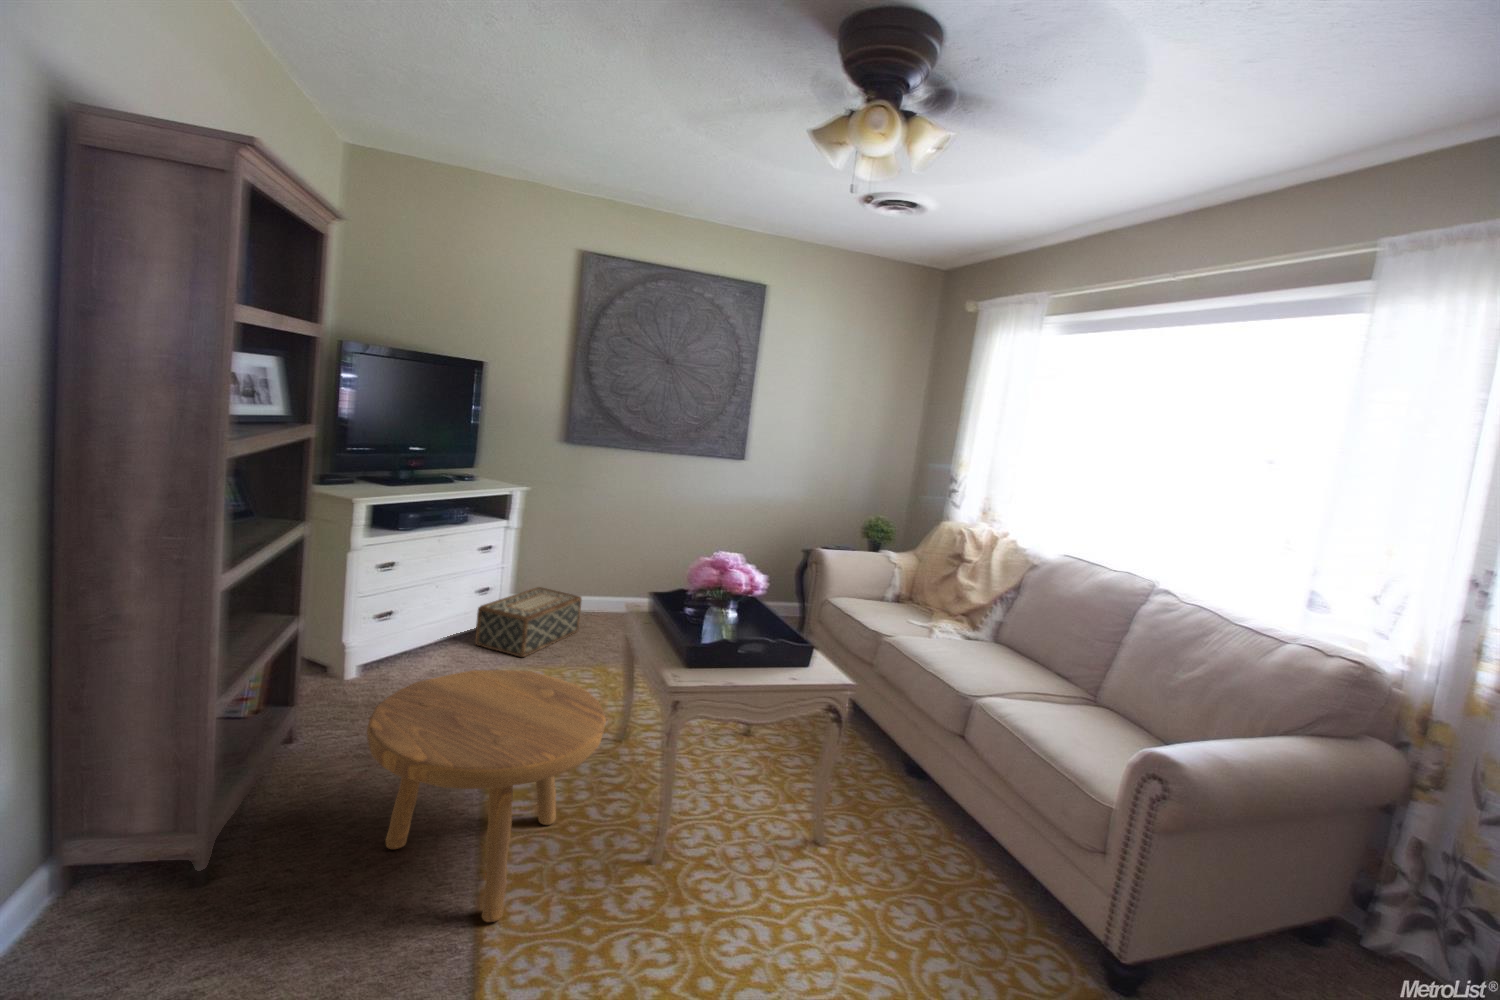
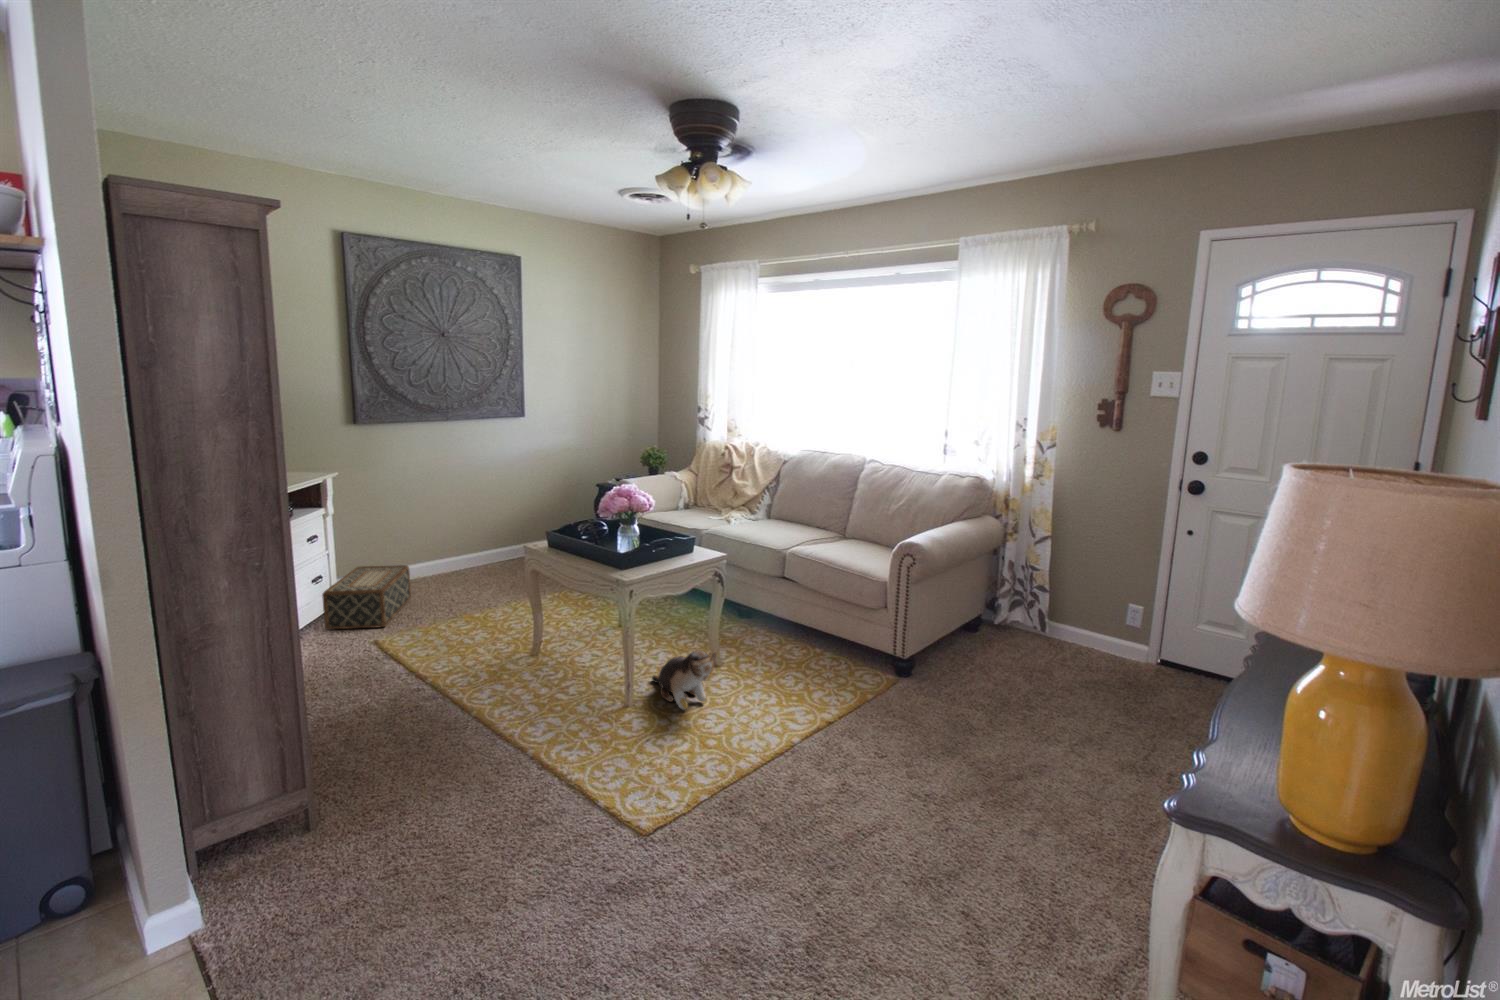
footstool: present [367,670,606,922] -> none [413,602,591,763]
plush toy: none [703,816,767,904] -> present [652,650,717,710]

